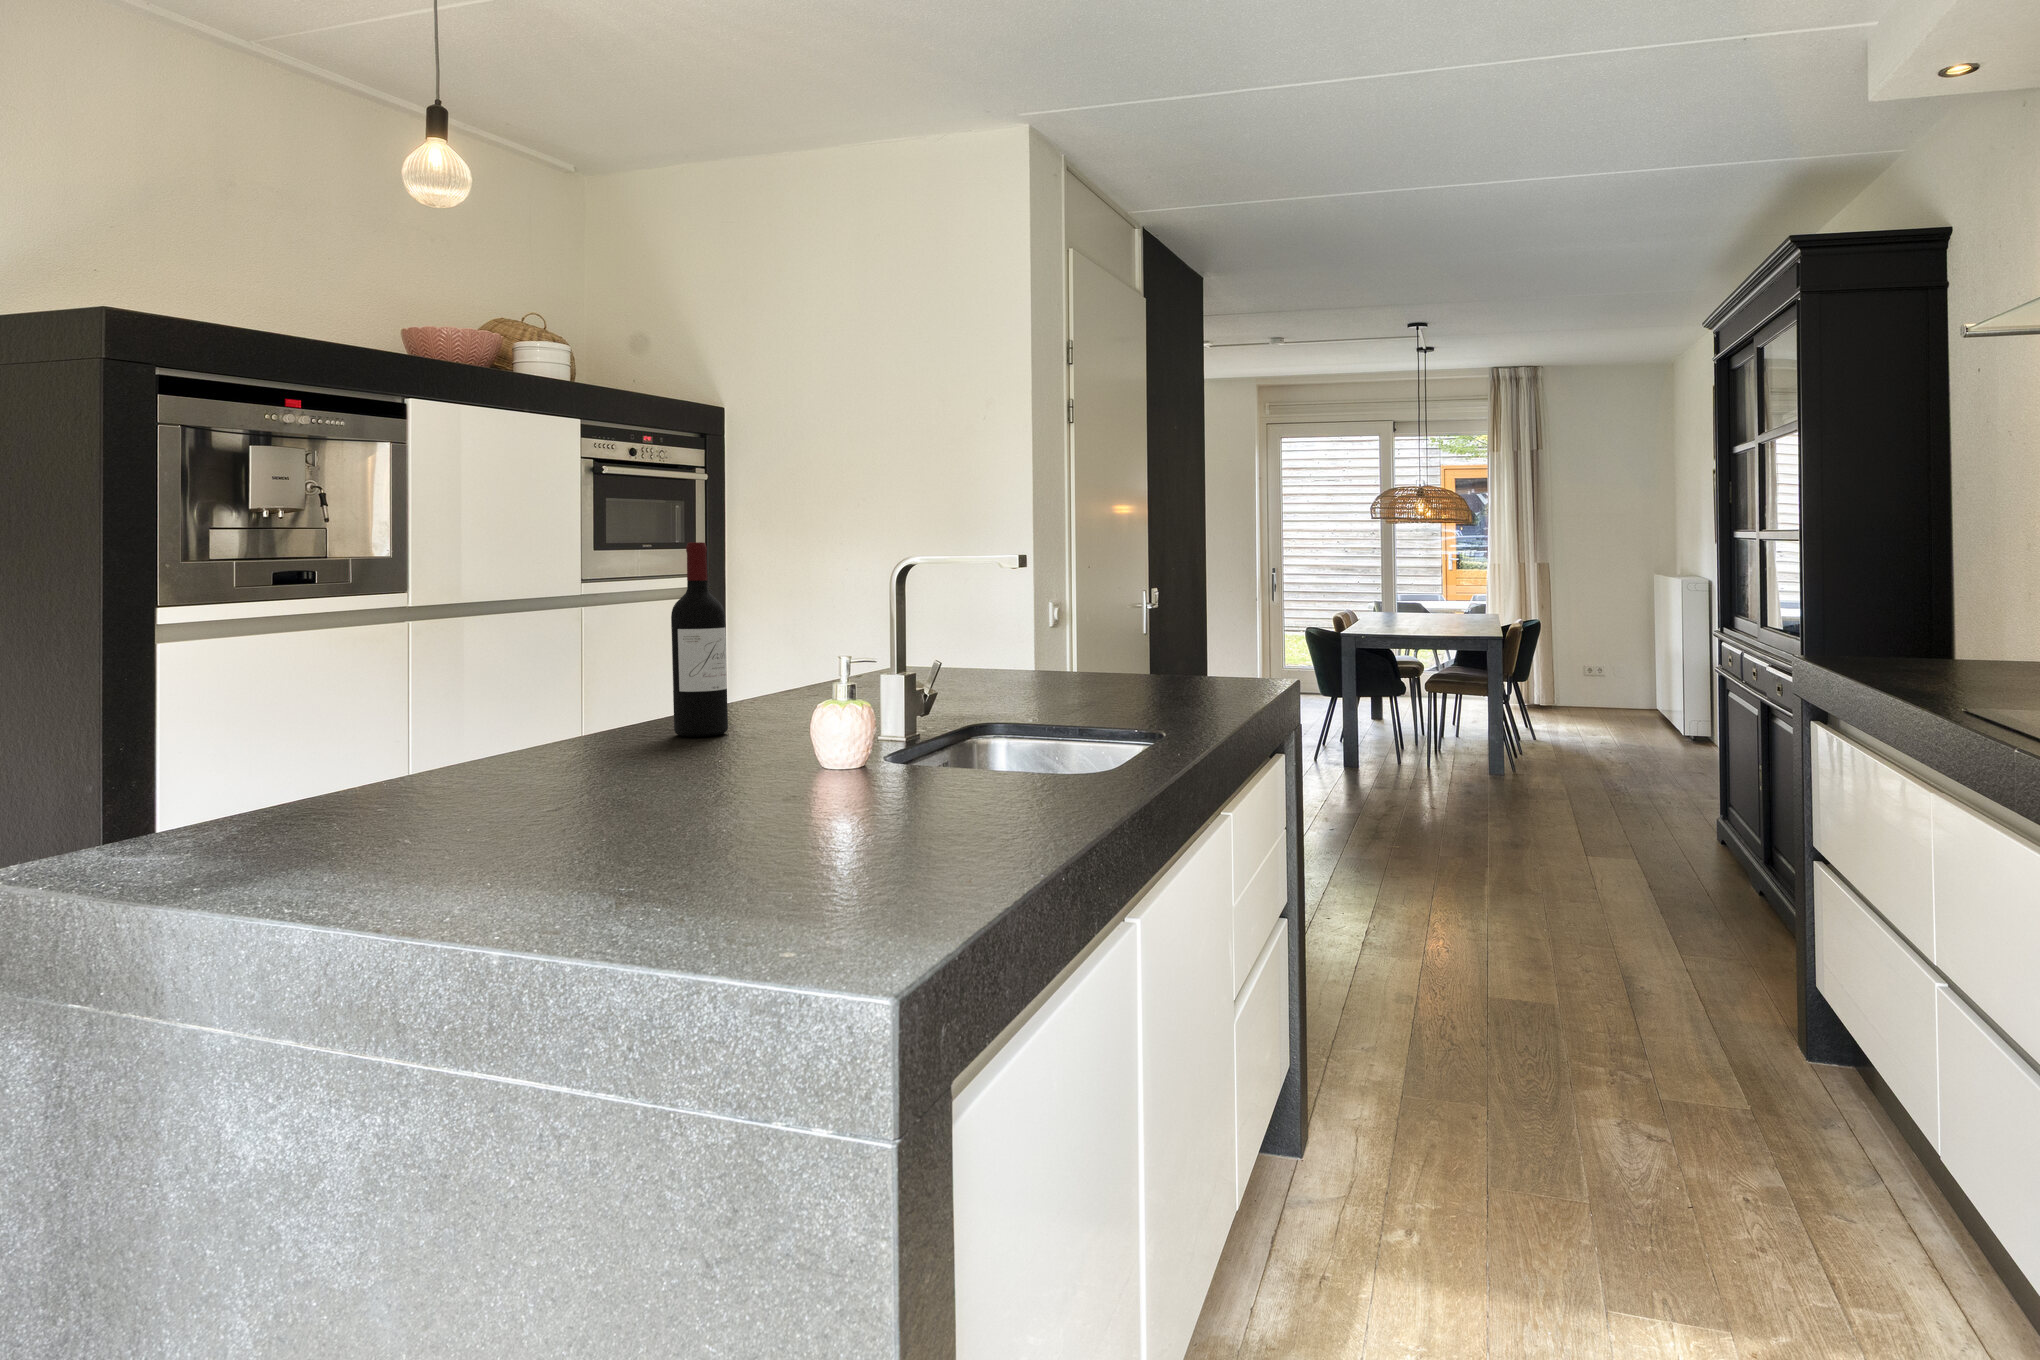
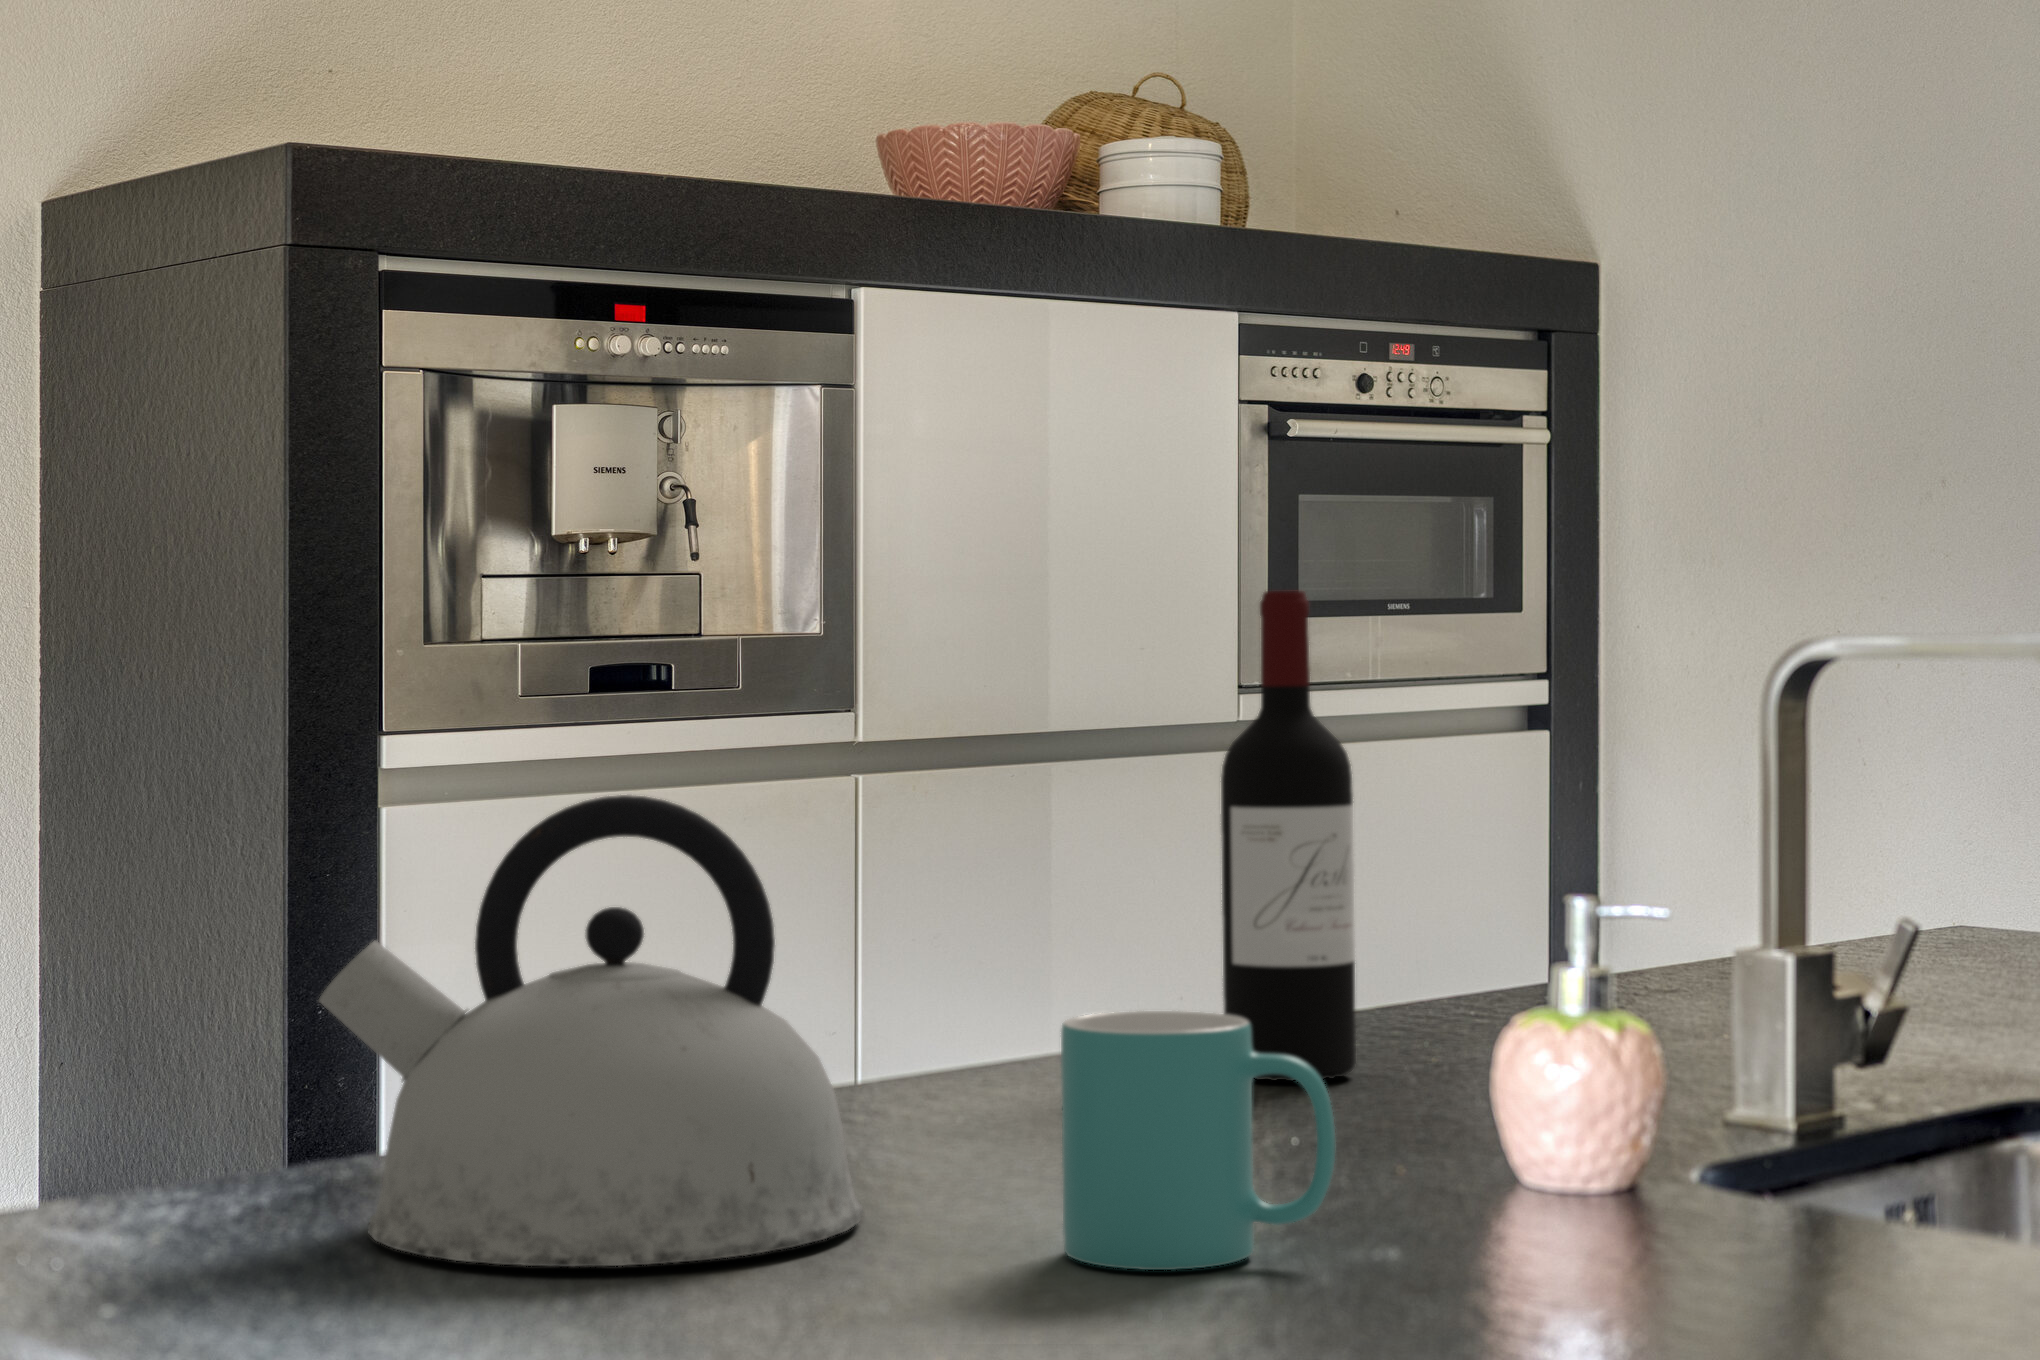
kettle: none [334,628,591,826] -> present [319,795,863,1267]
mug: none [683,705,792,803] -> present [1061,1011,1335,1270]

